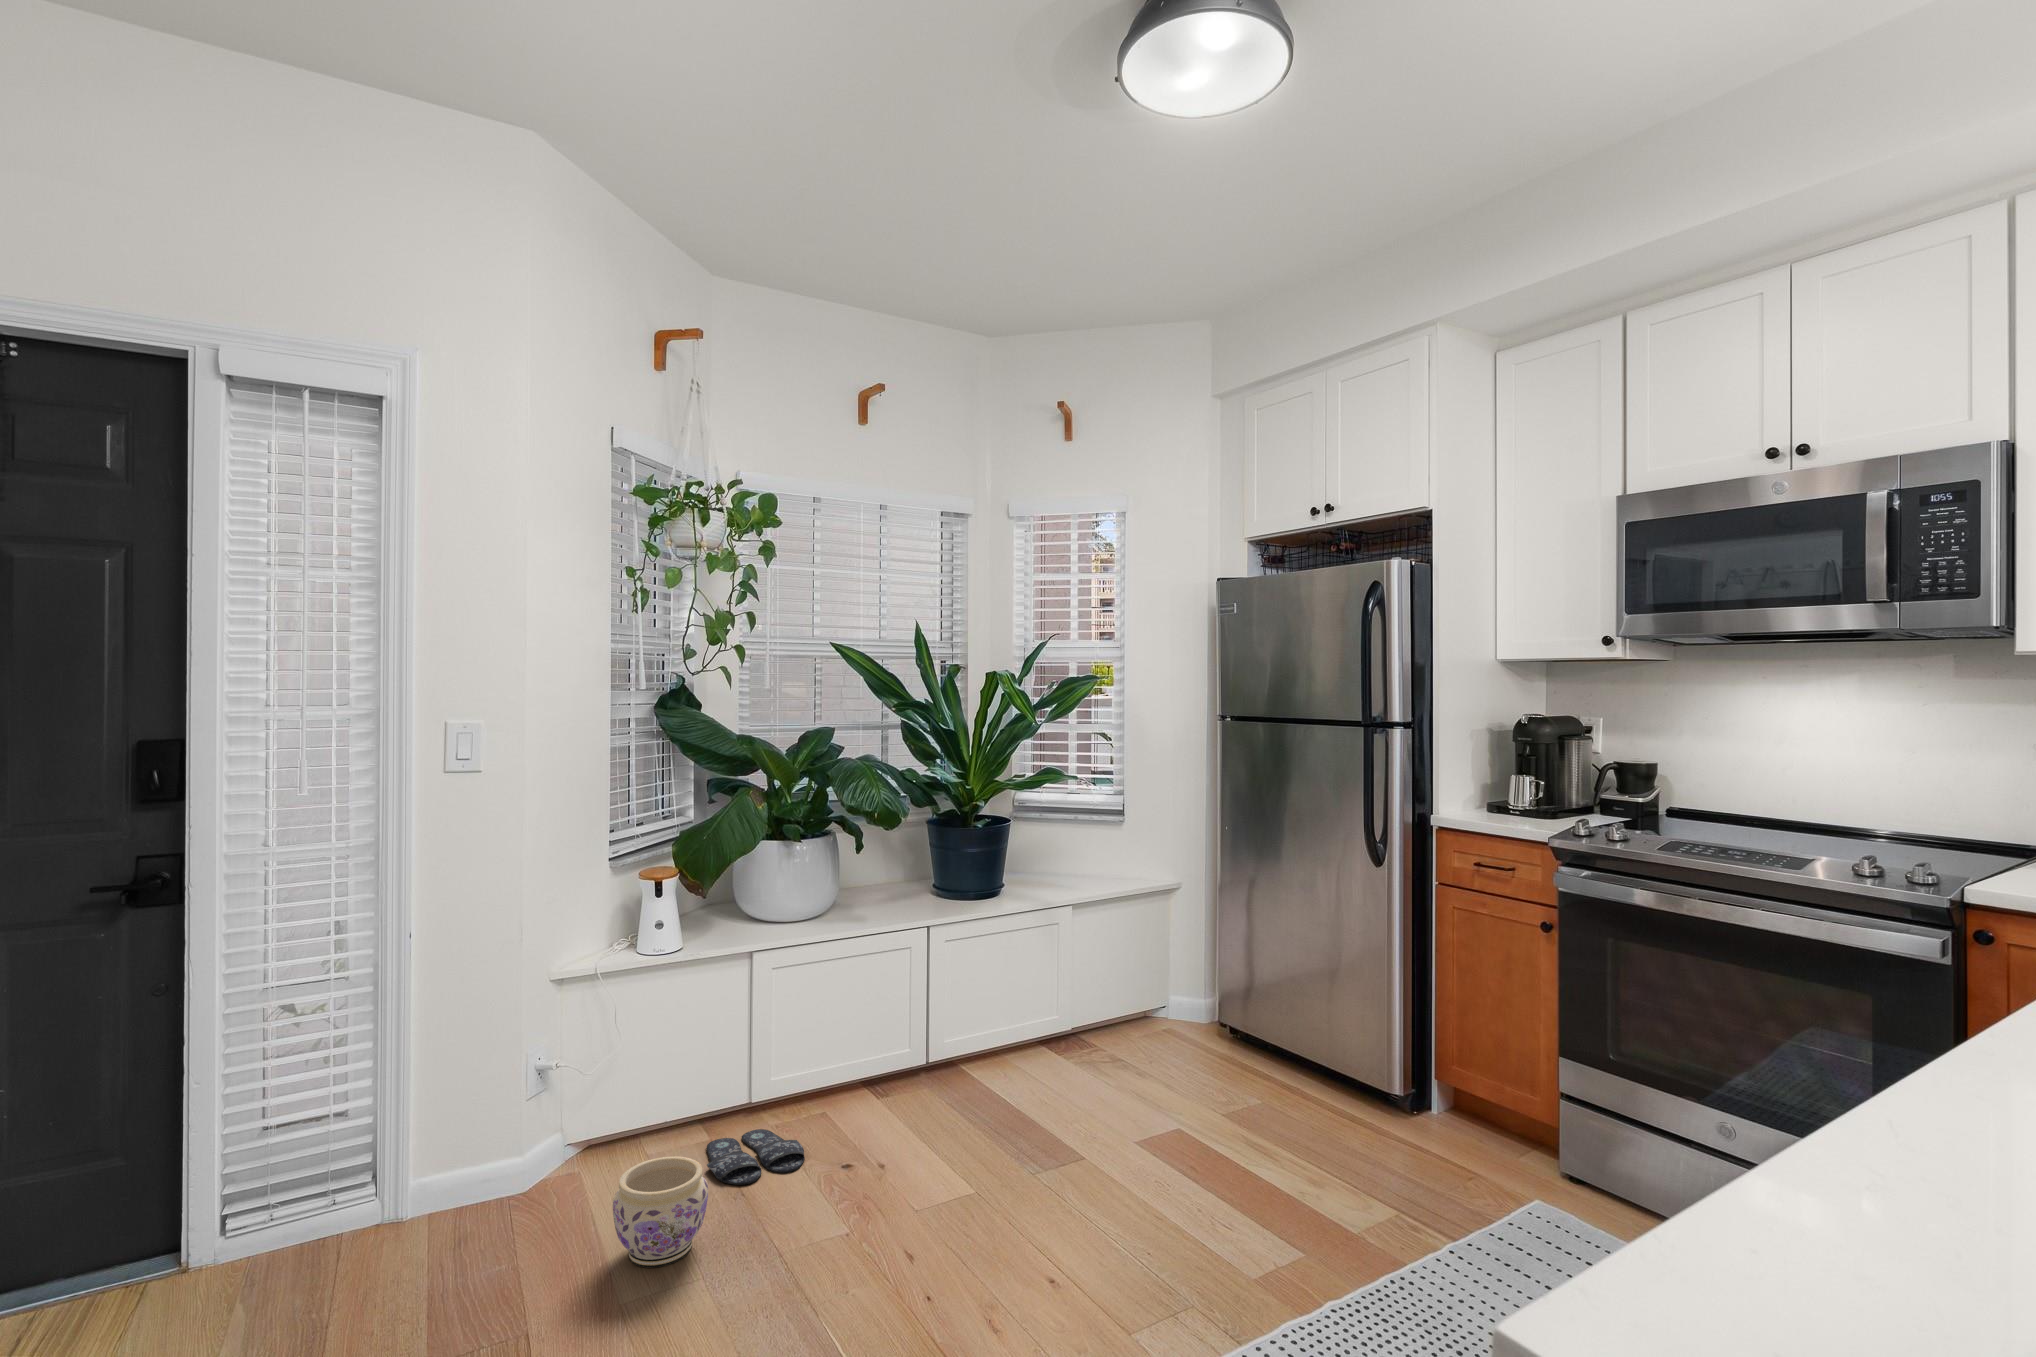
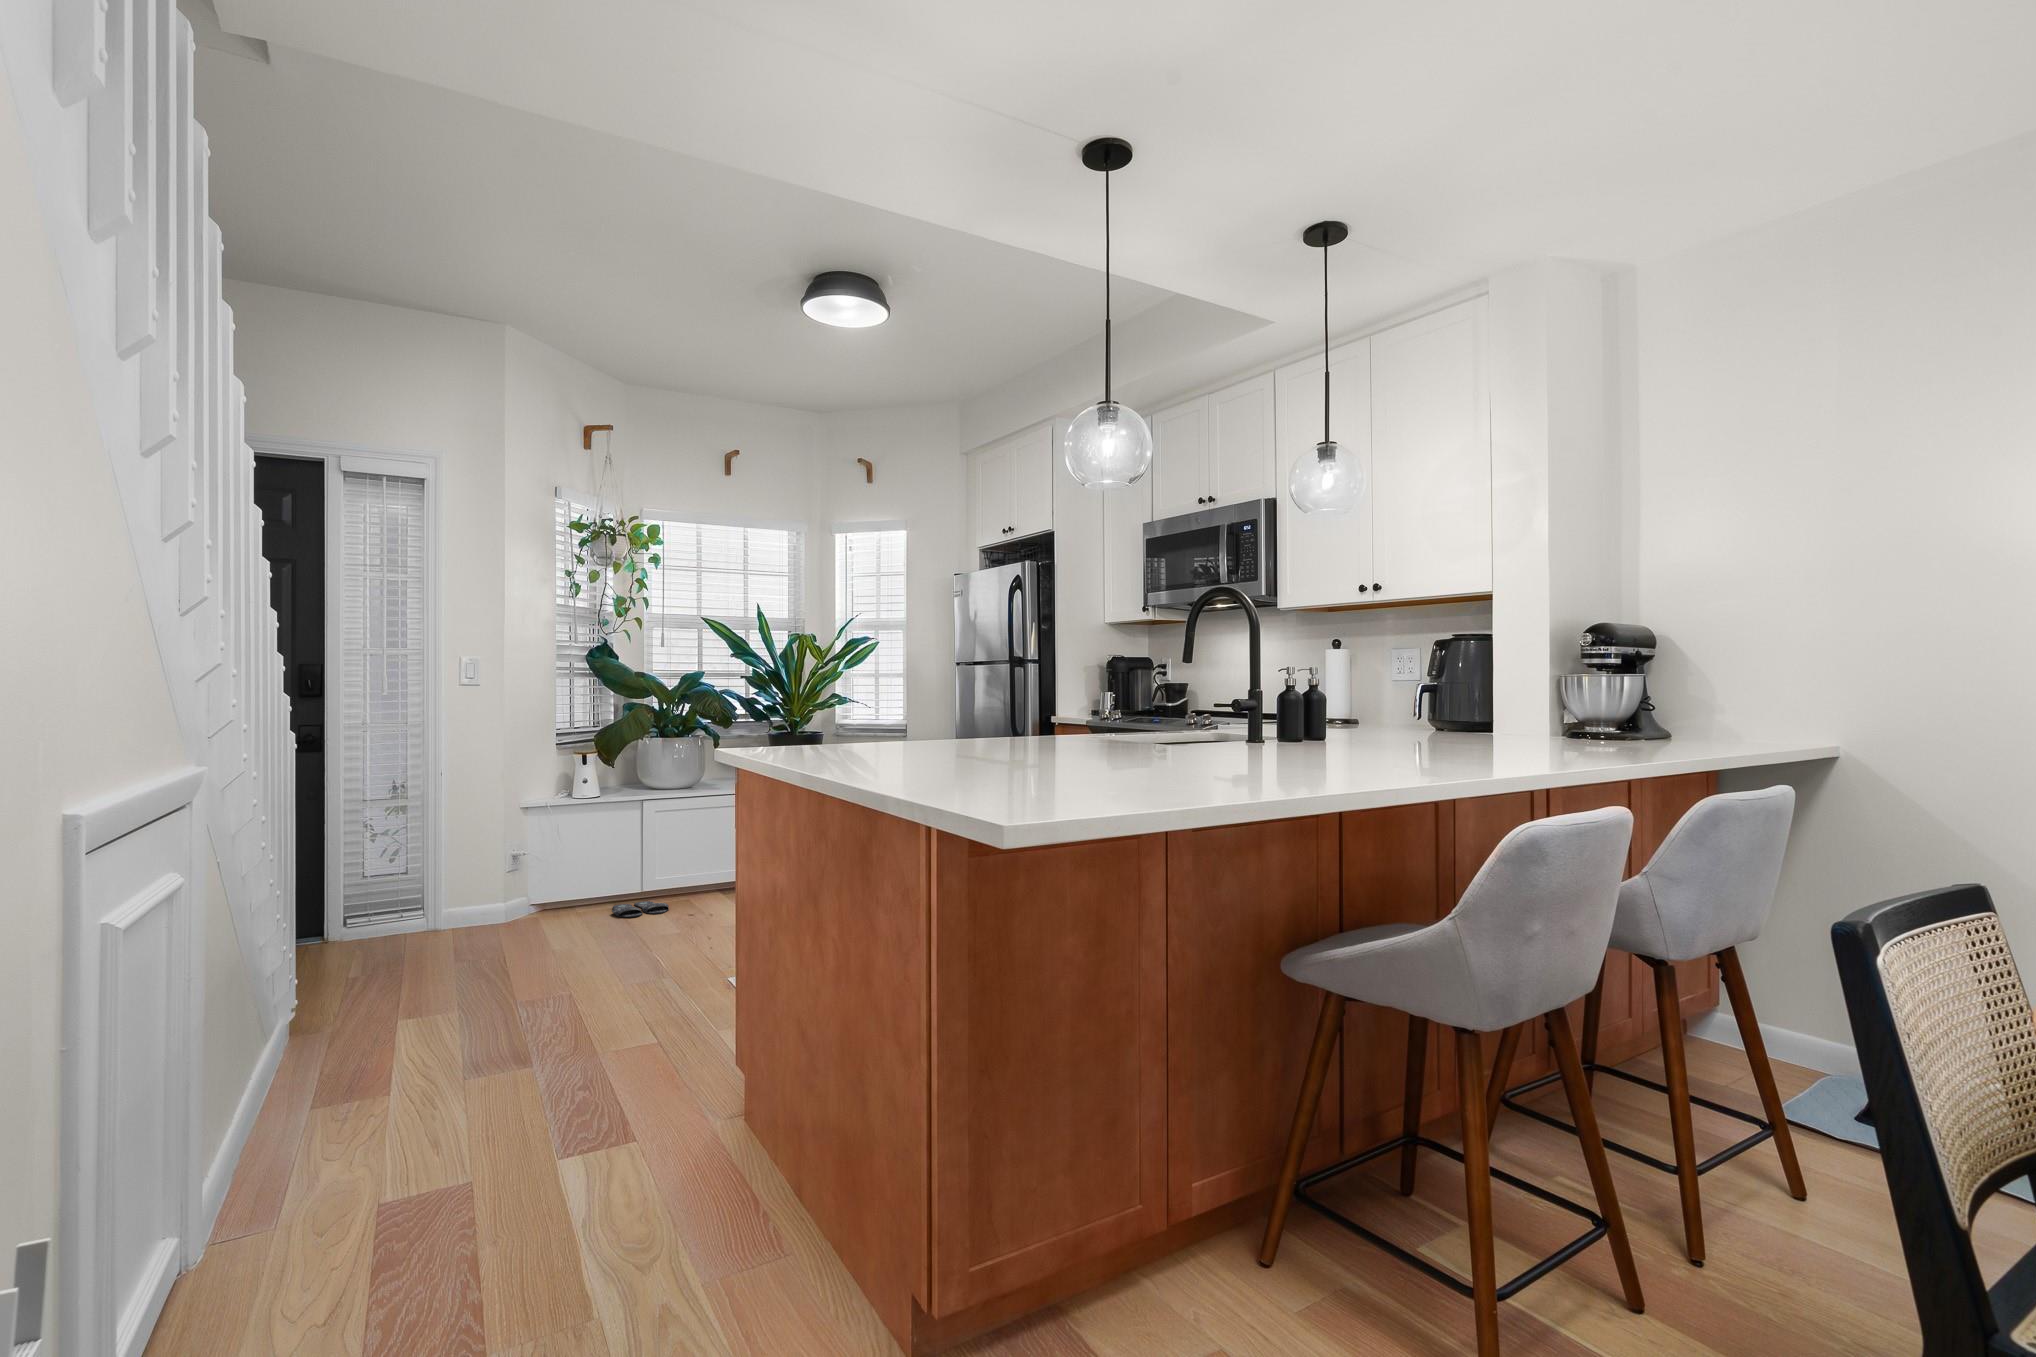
planter: present [612,1156,708,1268] -> none [555,891,607,939]

